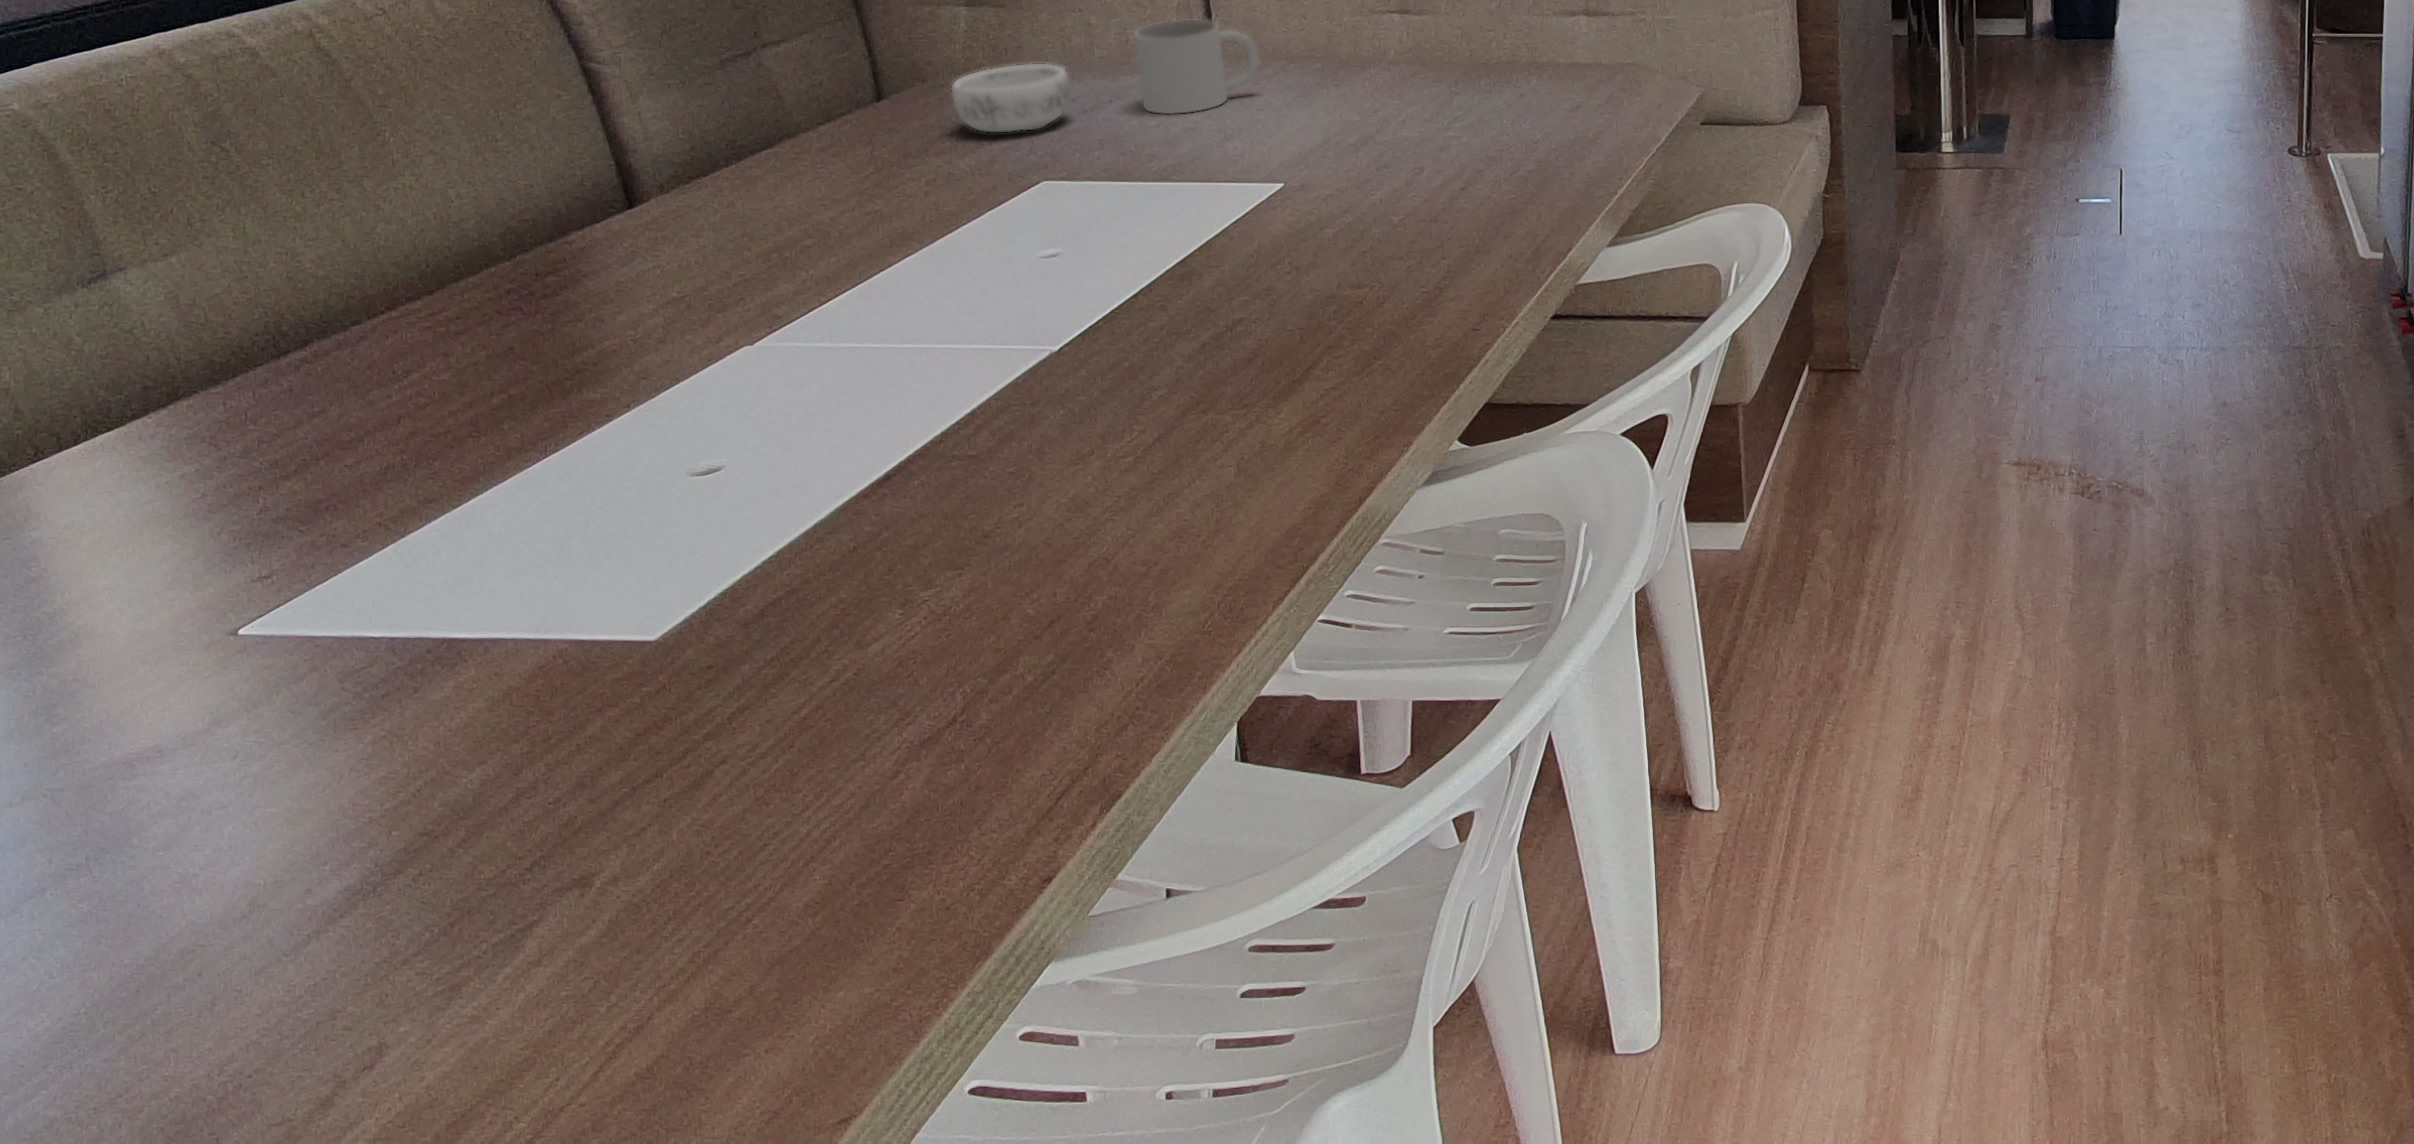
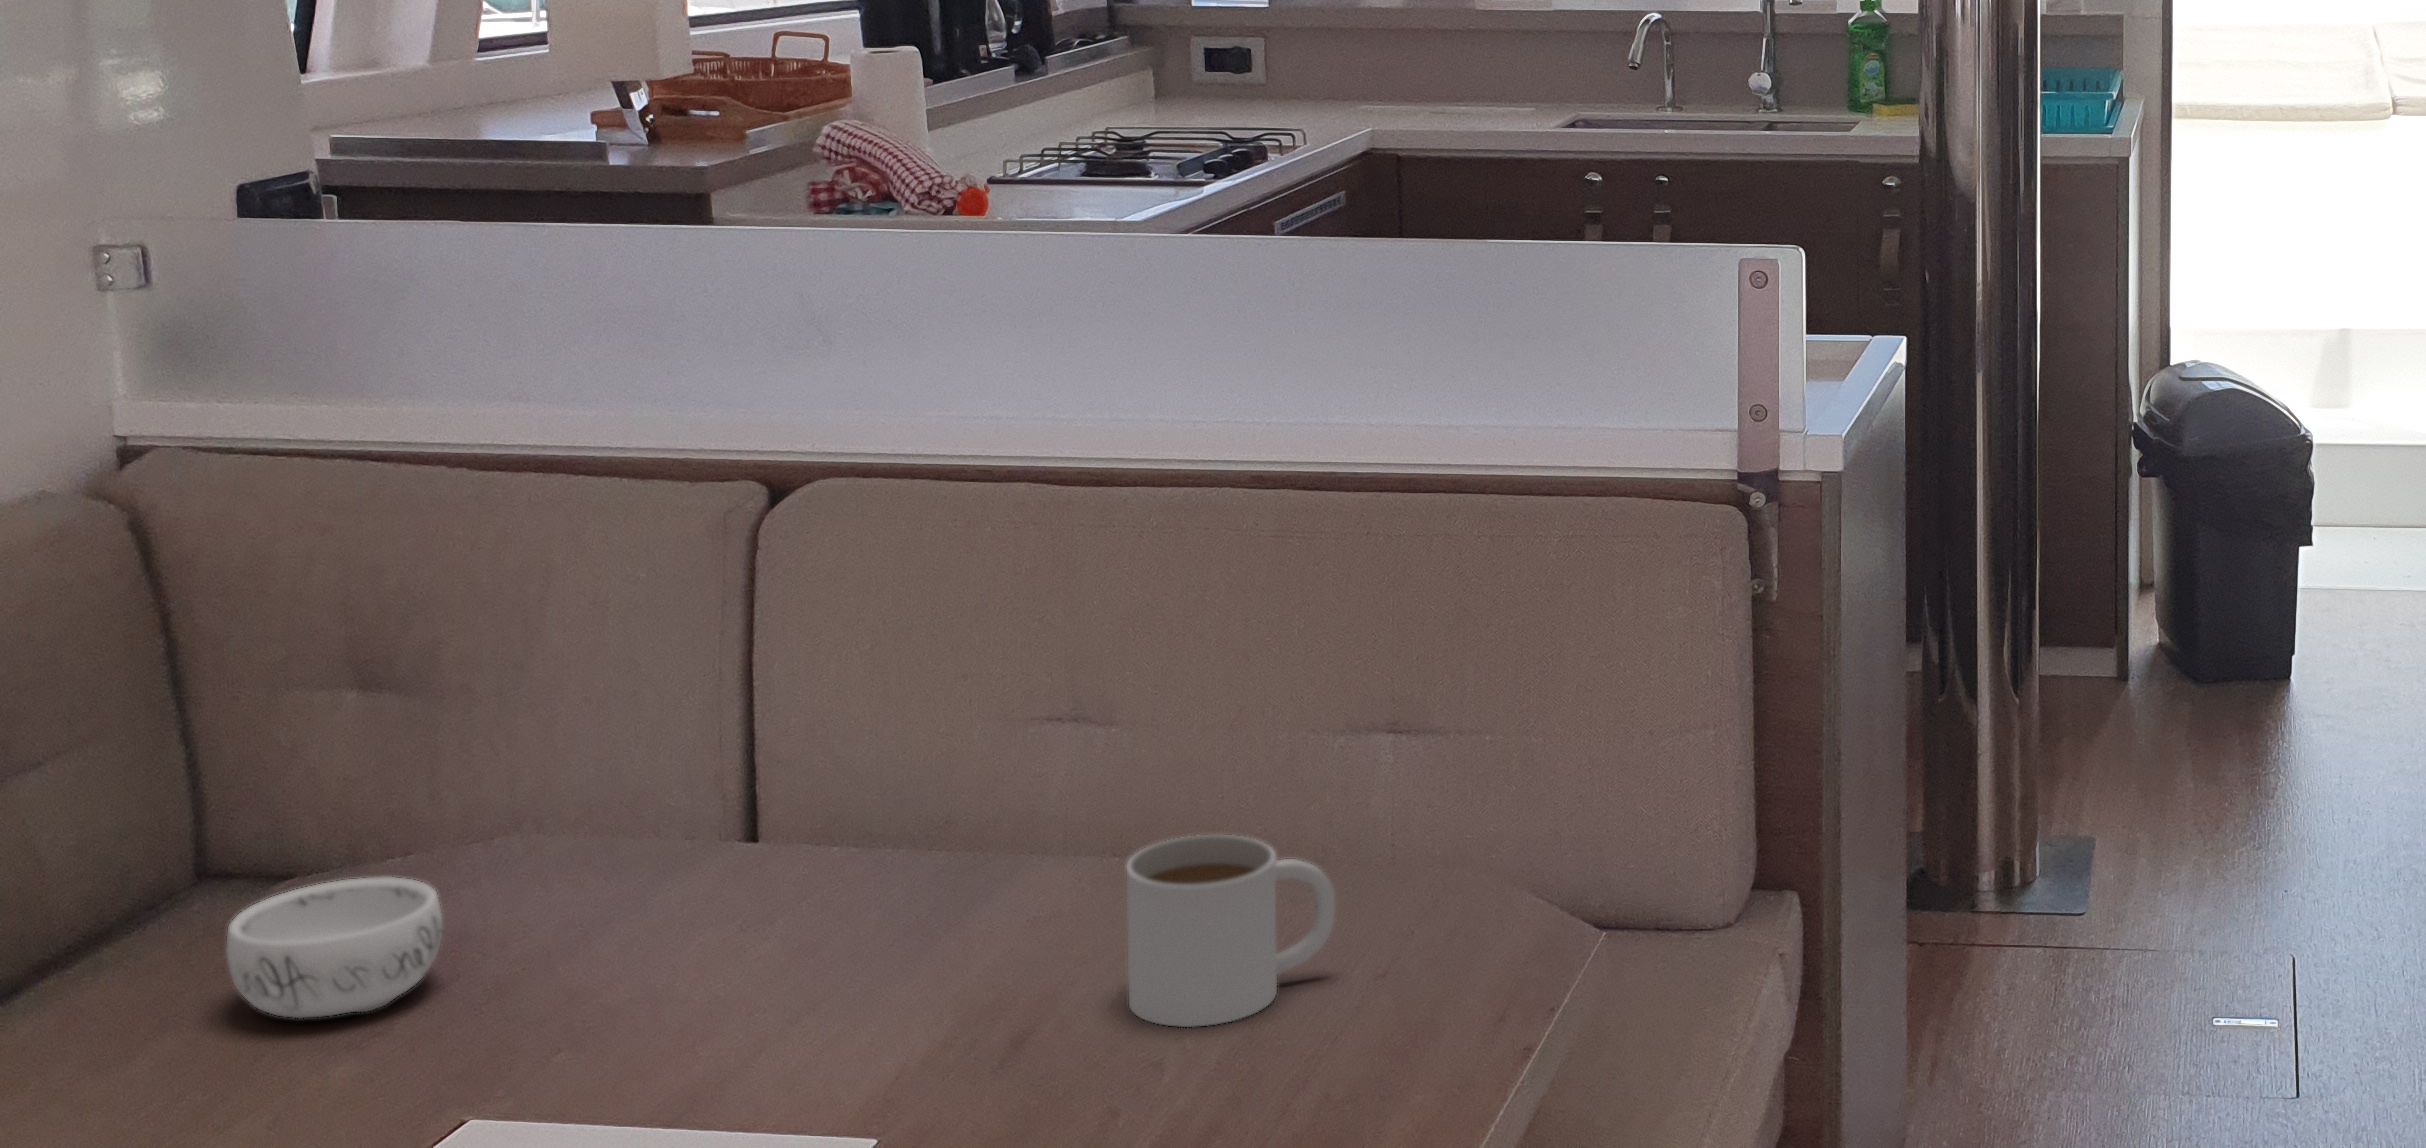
mug: present [1134,20,1259,114] -> present [1127,835,1335,1027]

